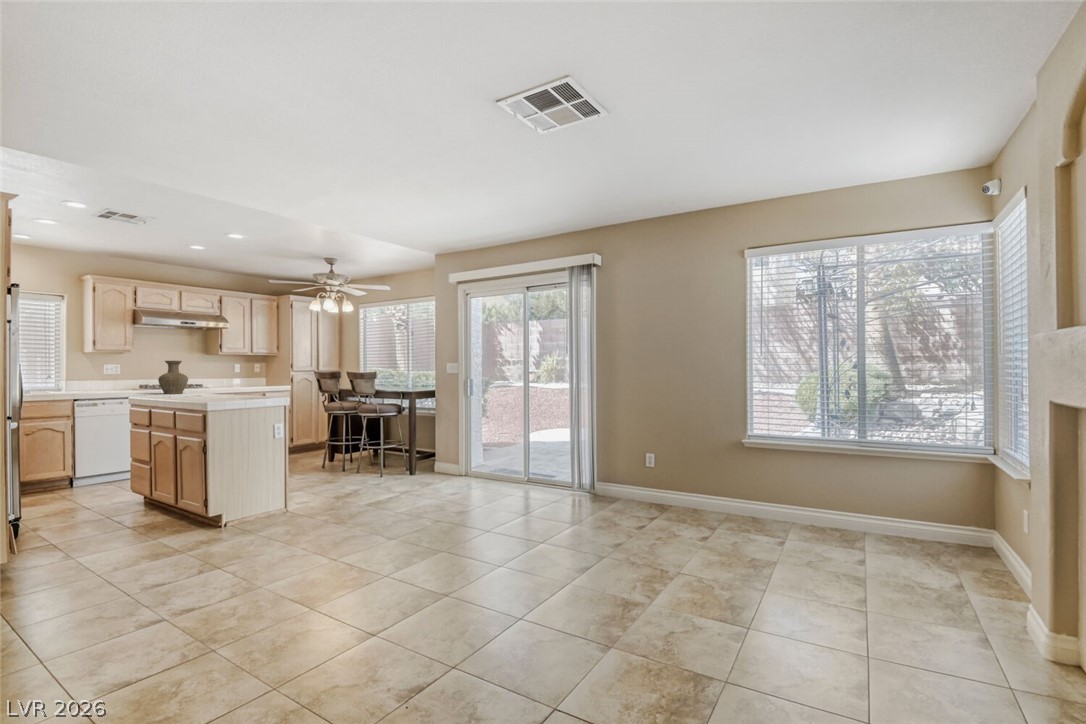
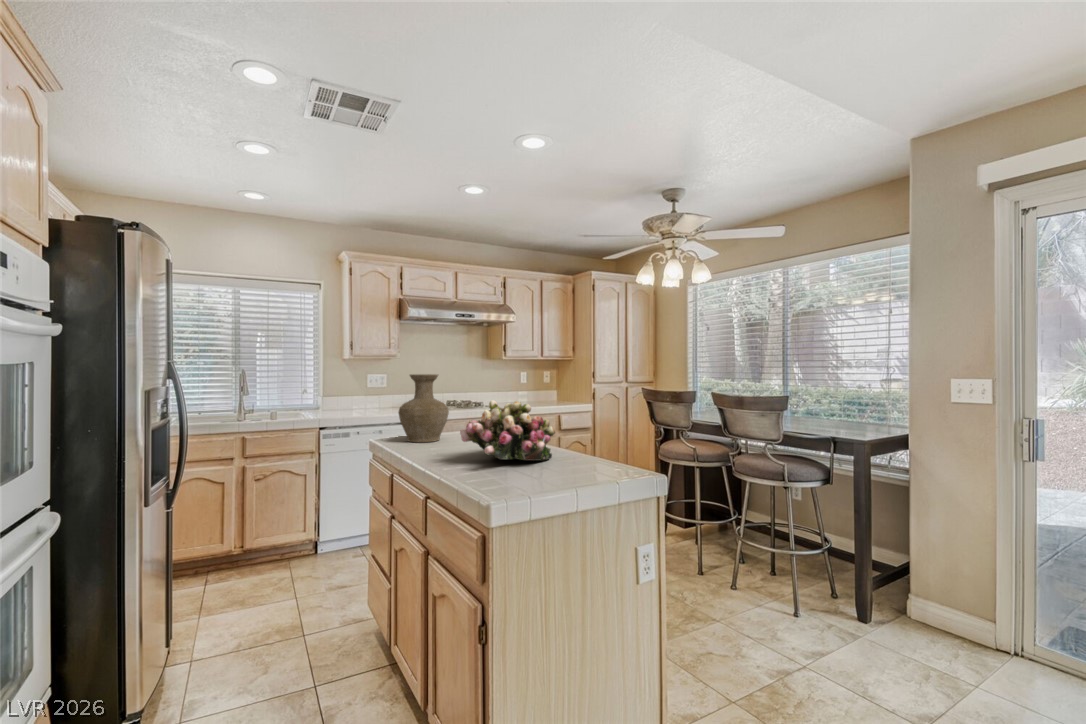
flower arrangement: none [199,370,245,394] -> present [460,400,555,461]

